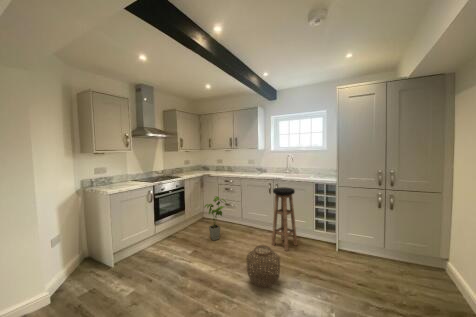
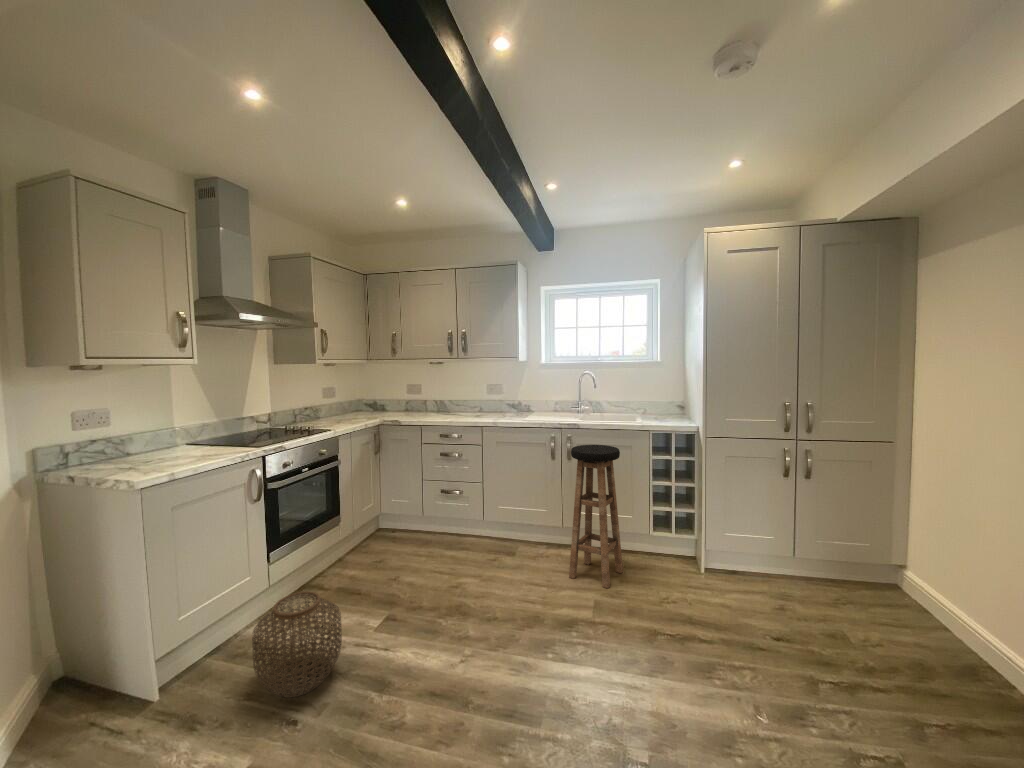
house plant: present [205,196,226,240] -> none [403,473,461,584]
woven basket: present [247,245,280,288] -> present [252,591,342,697]

